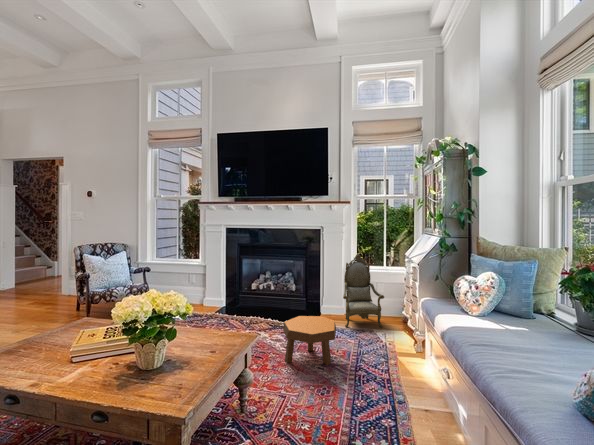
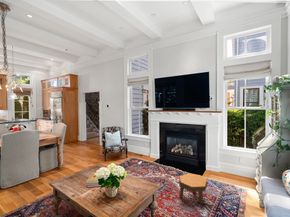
armchair: present [343,254,384,328] -> none [209,129,242,184]

